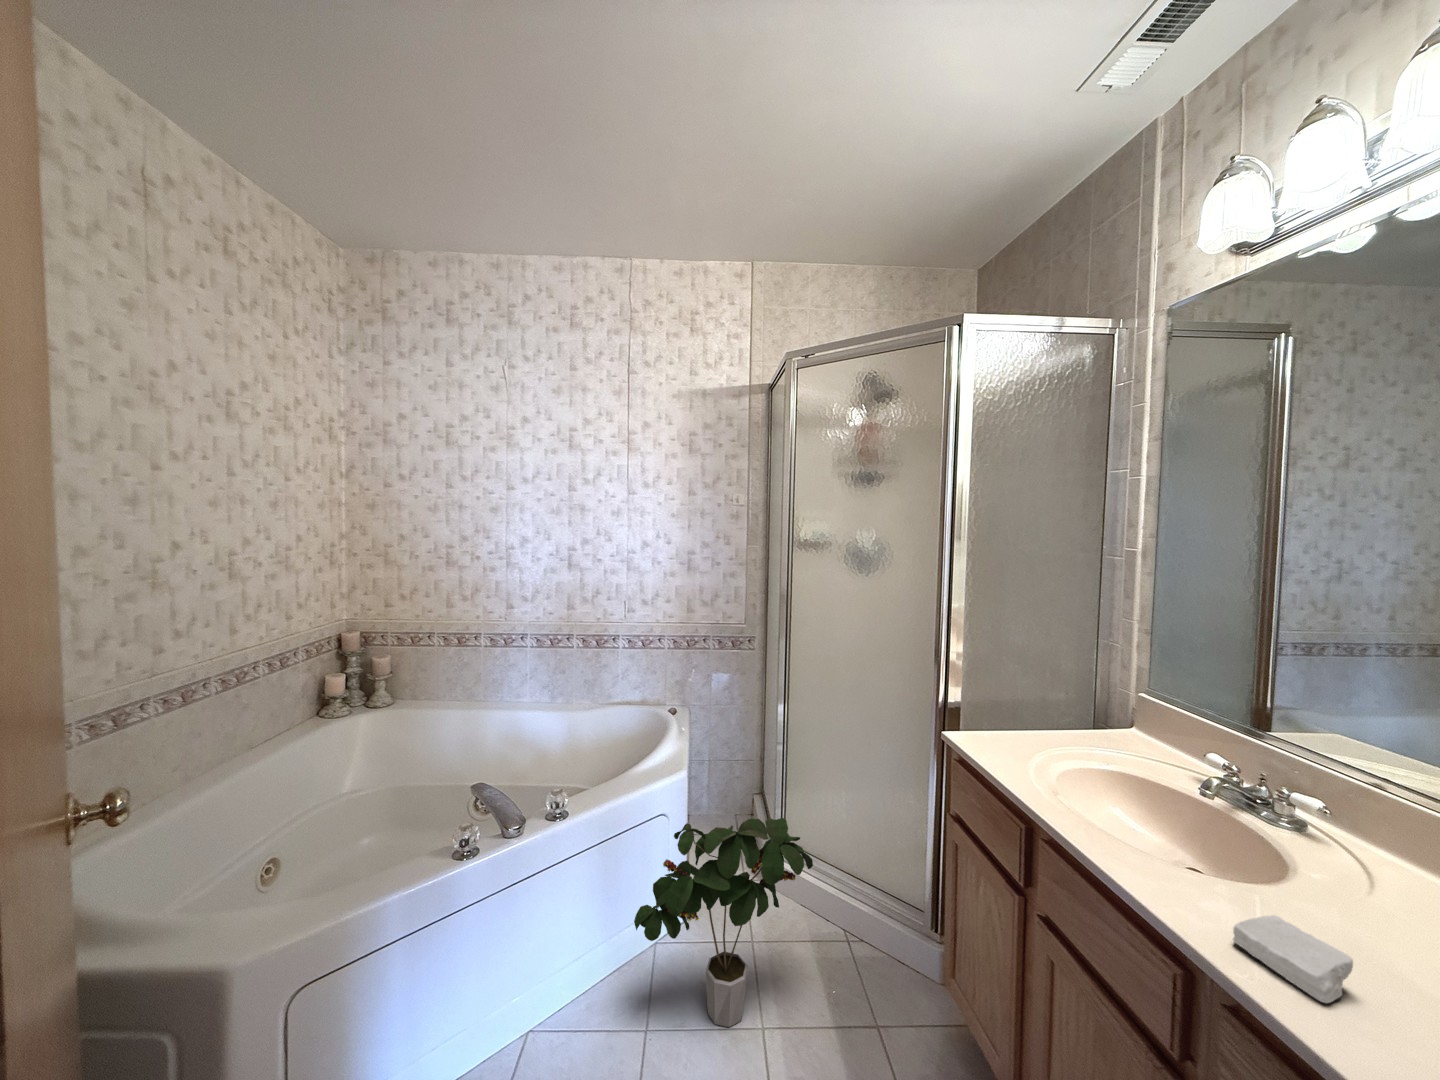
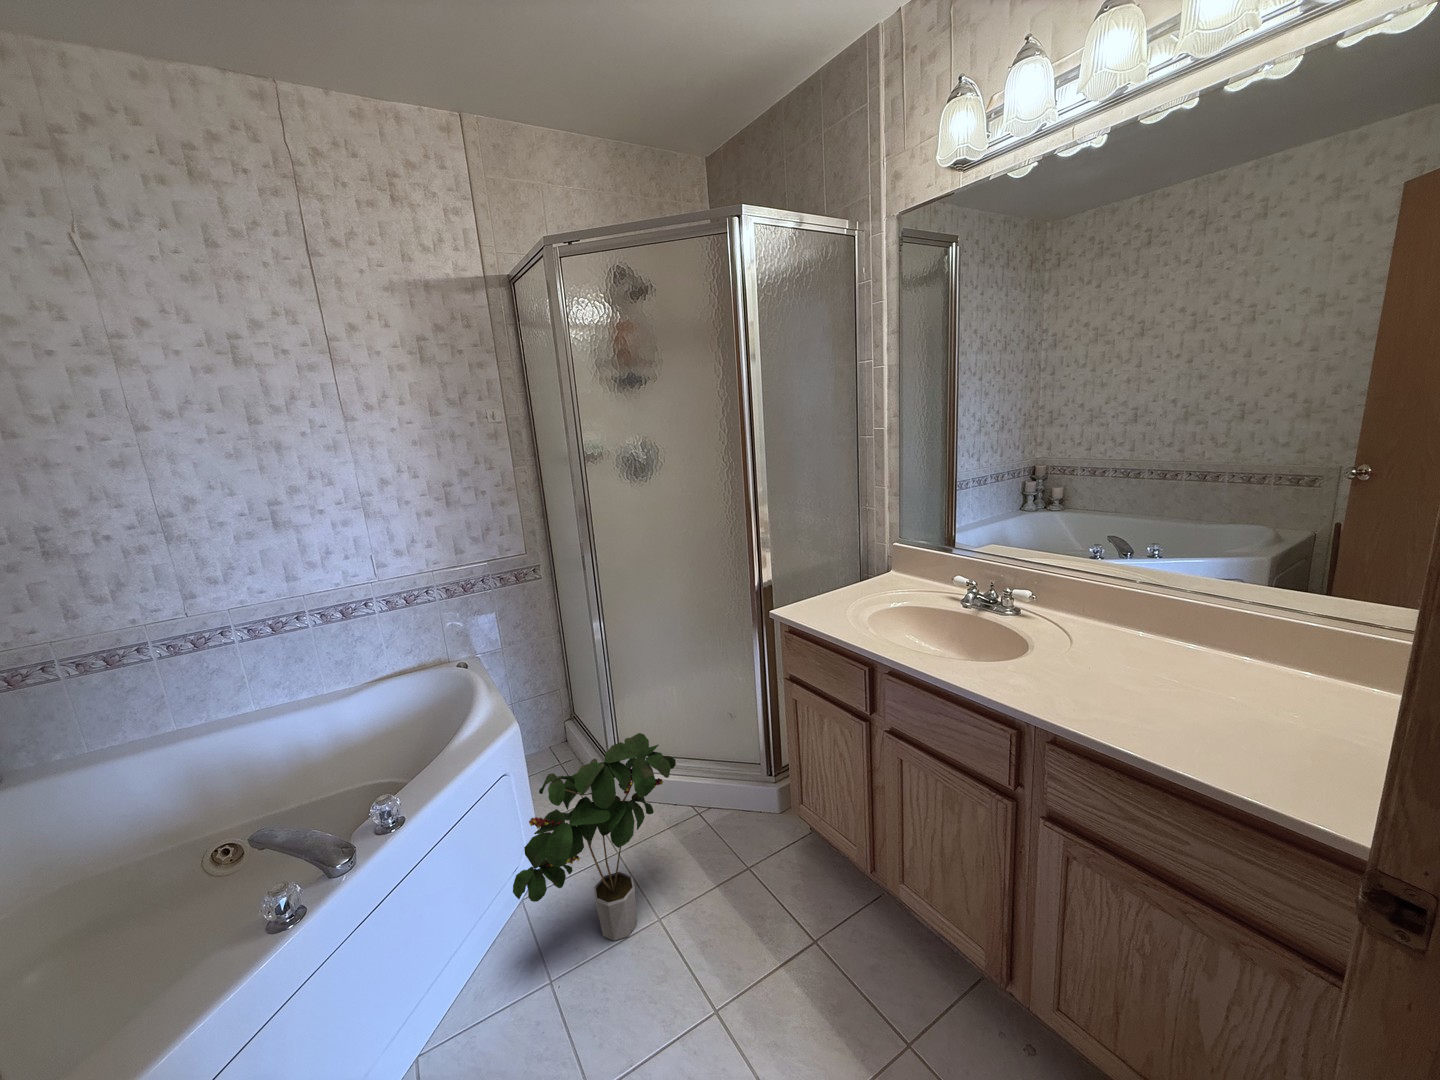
soap bar: present [1233,915,1353,1003] -> none [1035,670,1101,712]

